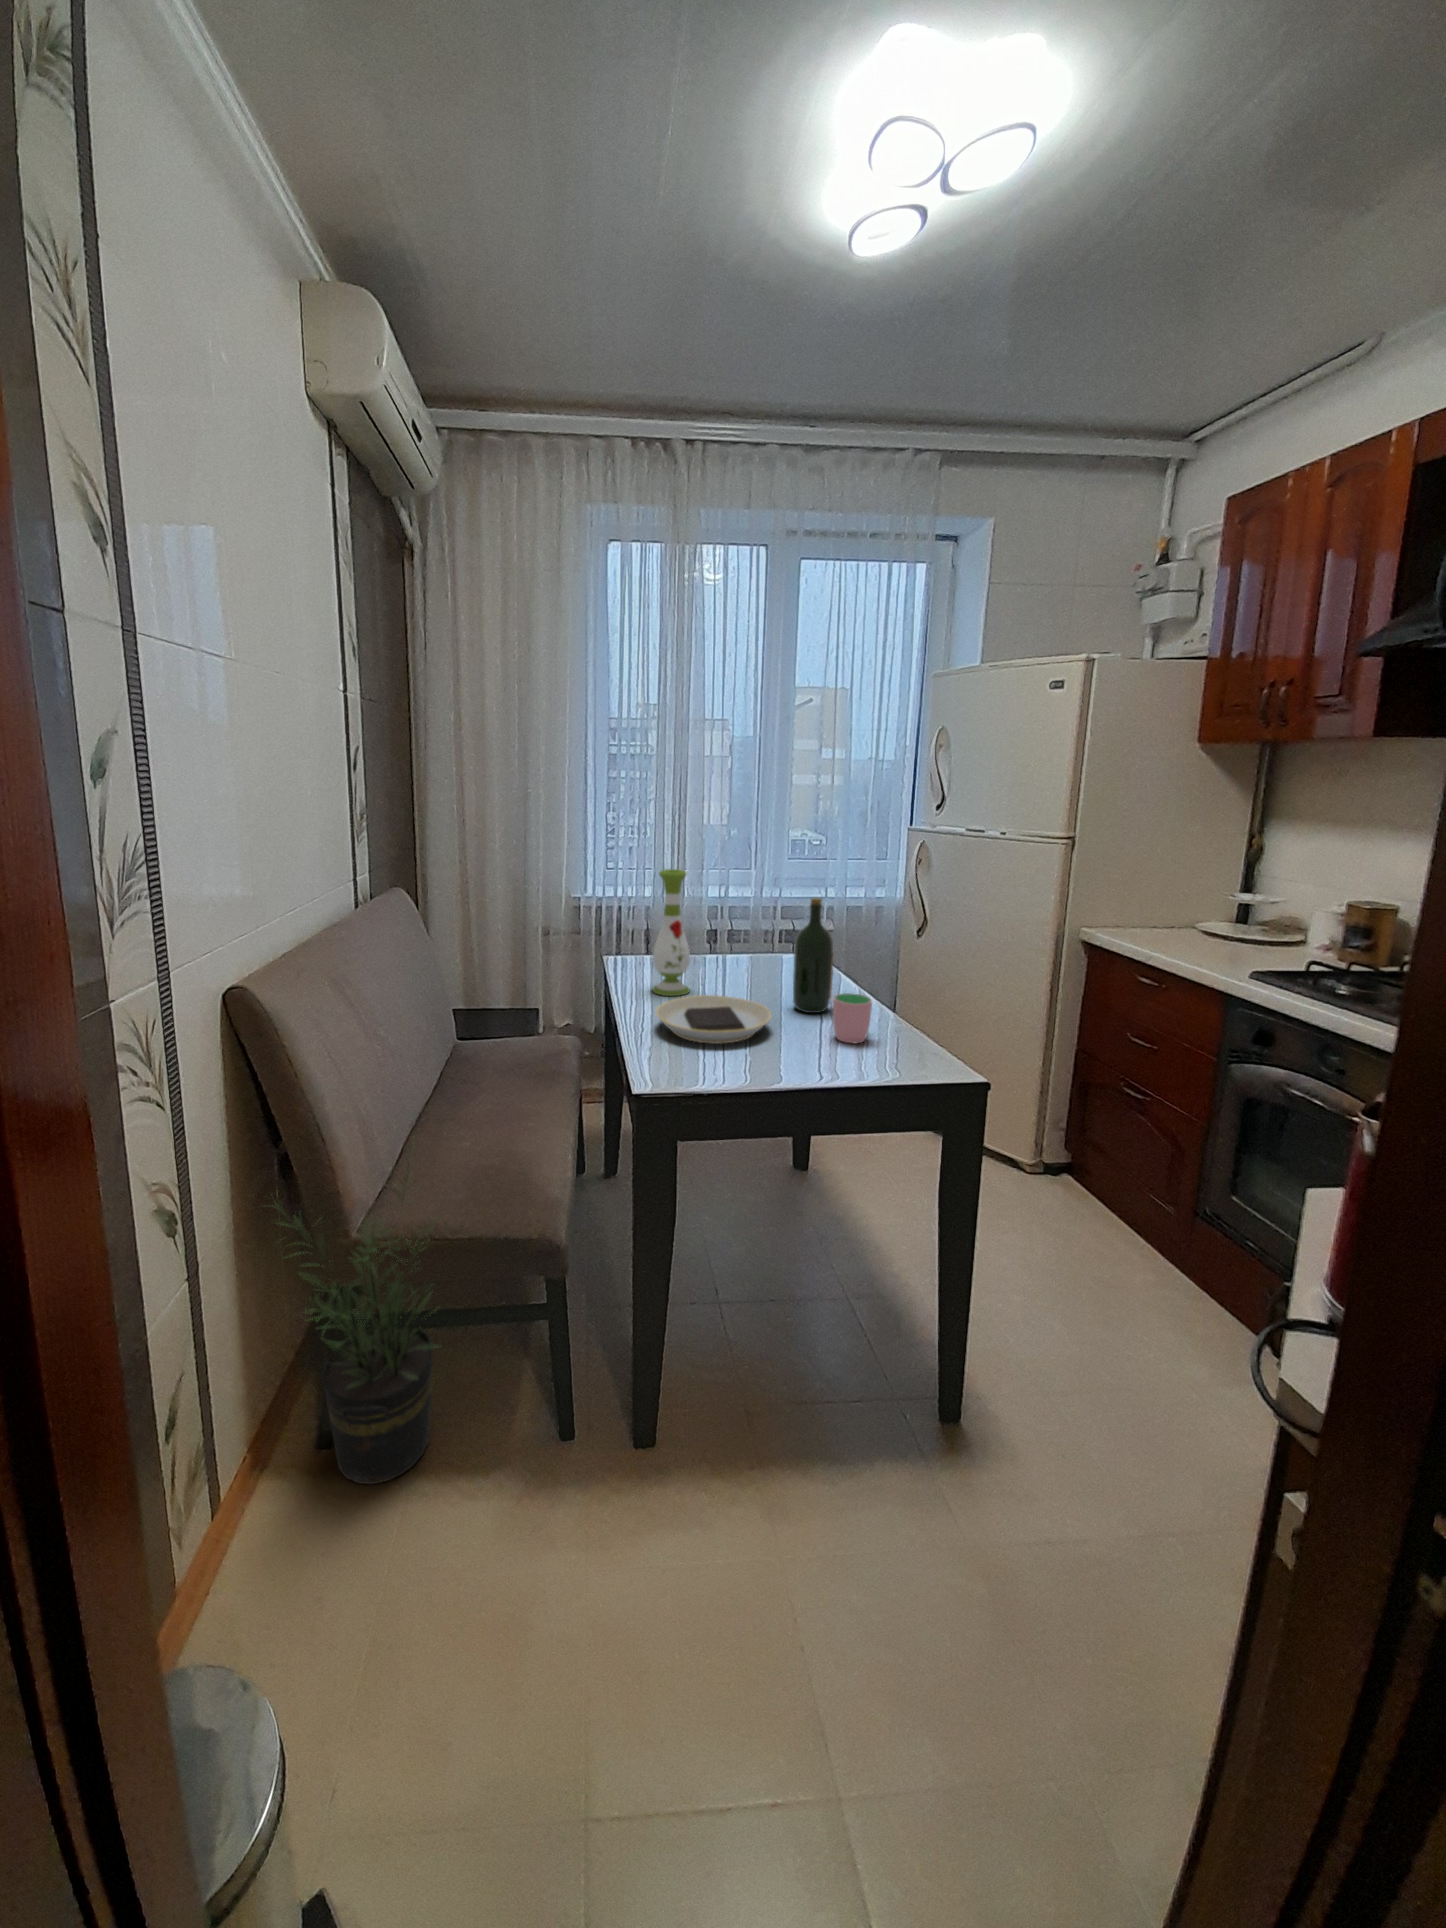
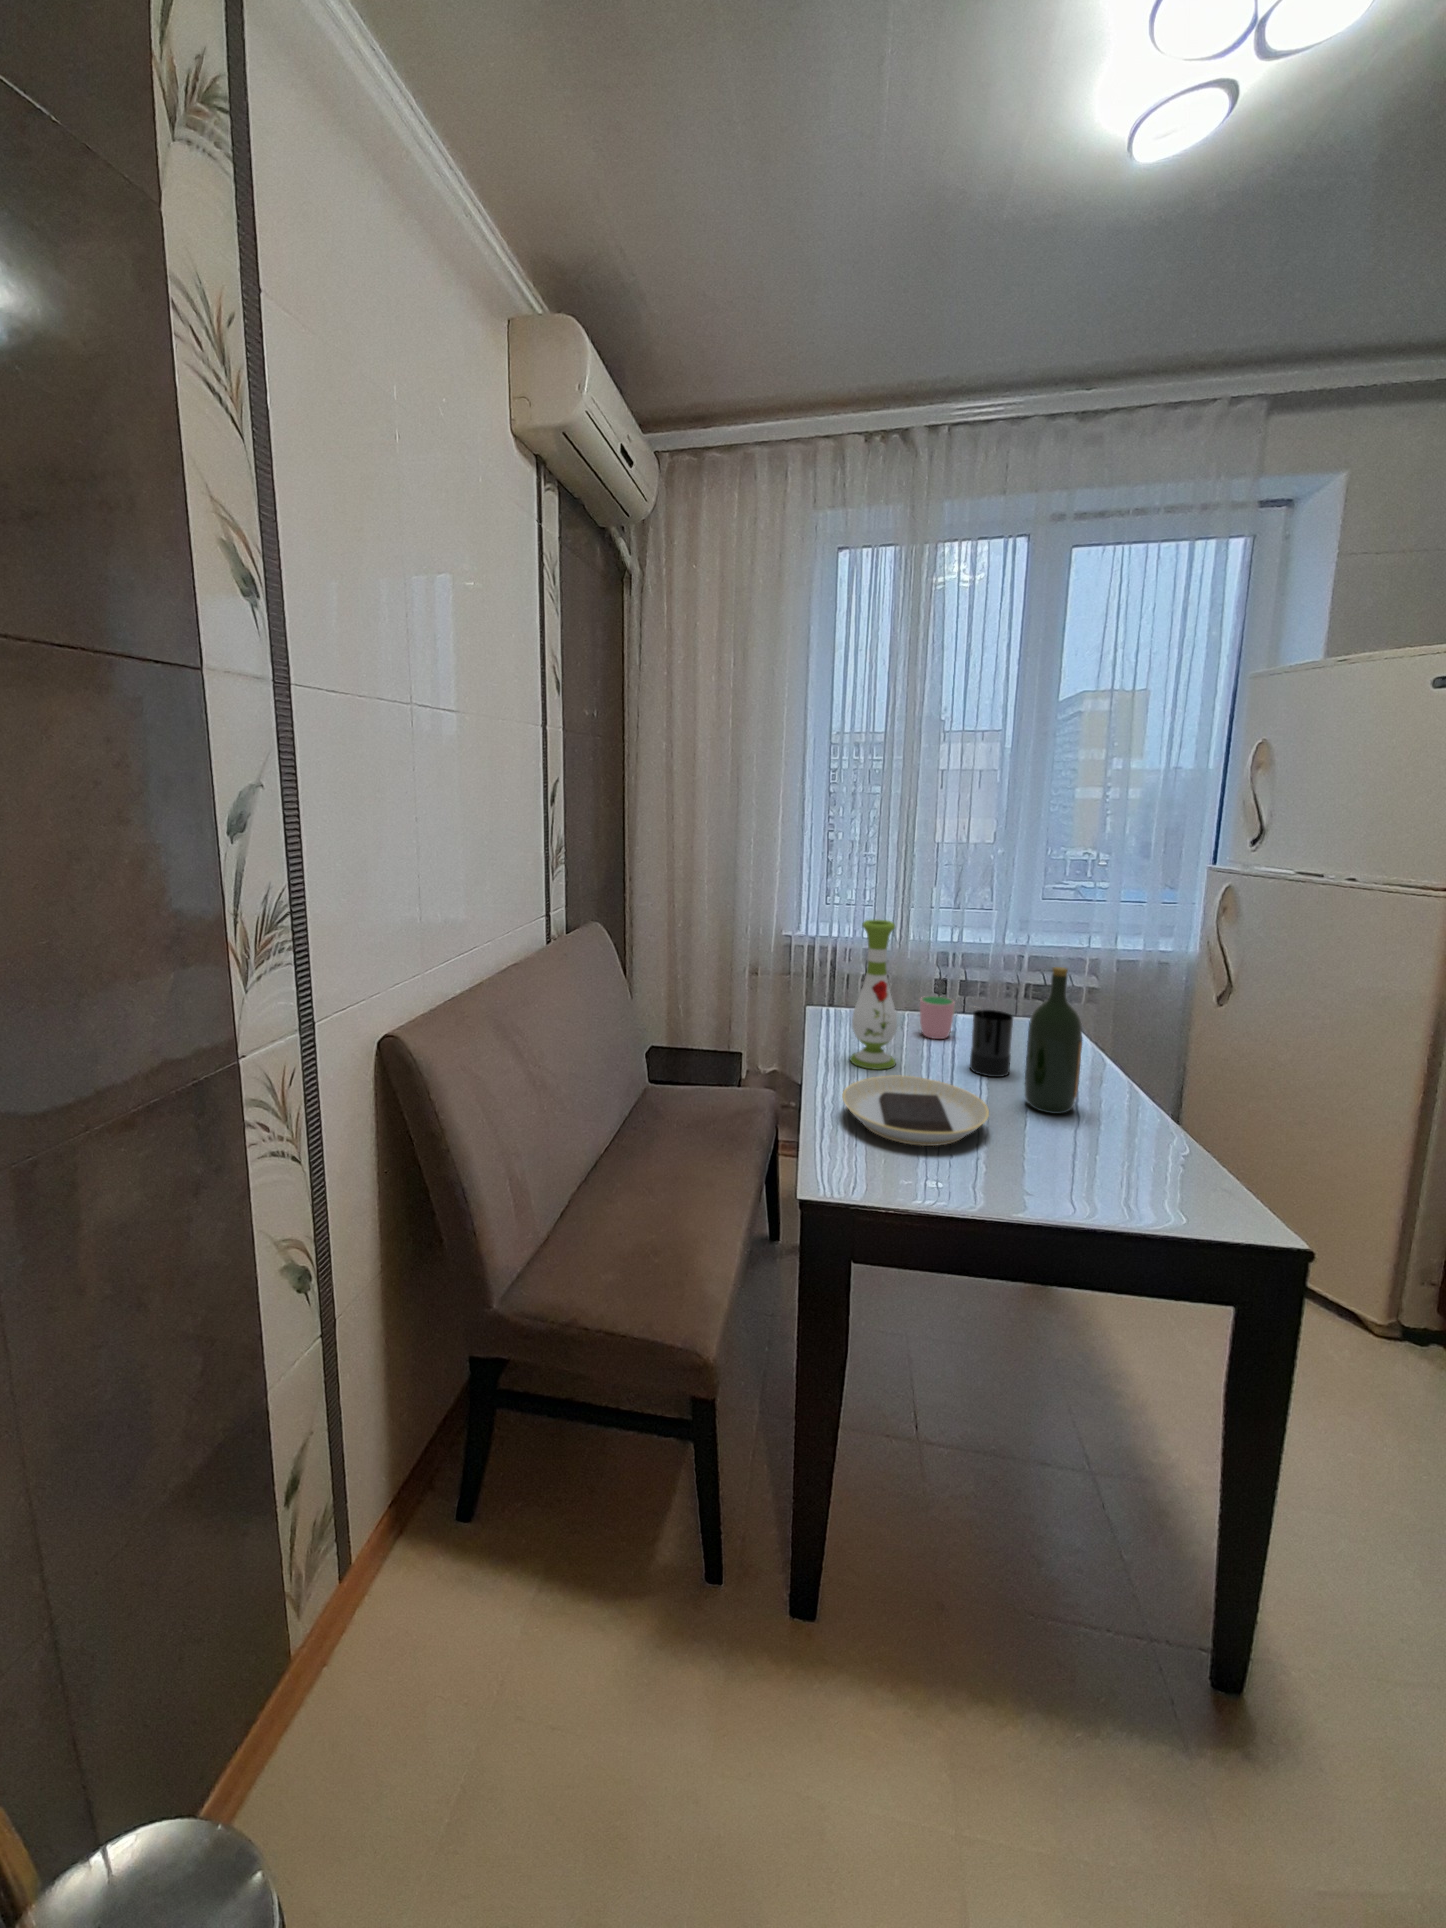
candle: none [746,938,780,993] -> present [970,1010,1013,1077]
cup: present [833,993,872,1043] -> present [920,996,955,1039]
potted plant: present [274,1136,443,1484] -> none [390,1205,607,1588]

